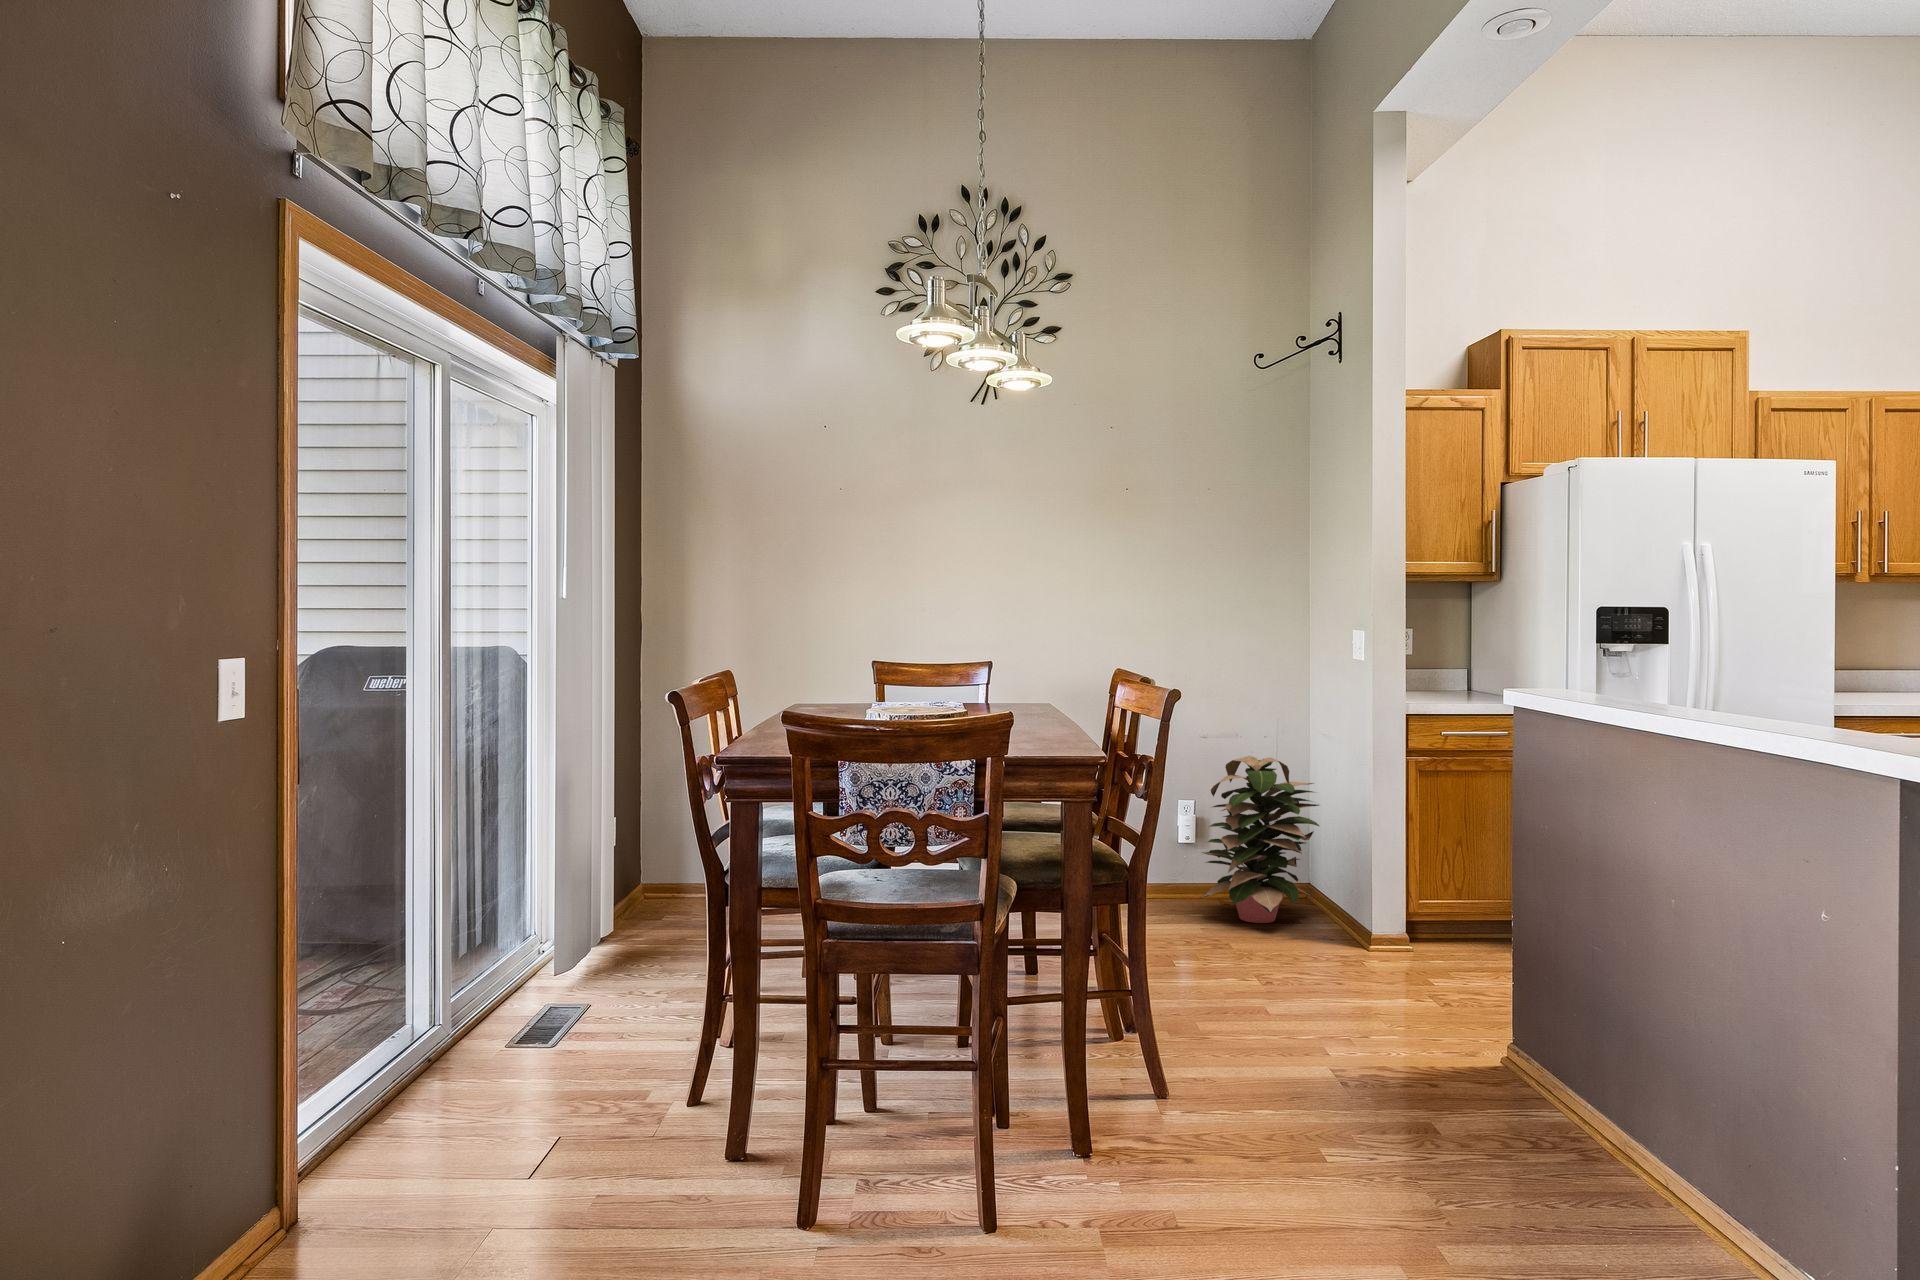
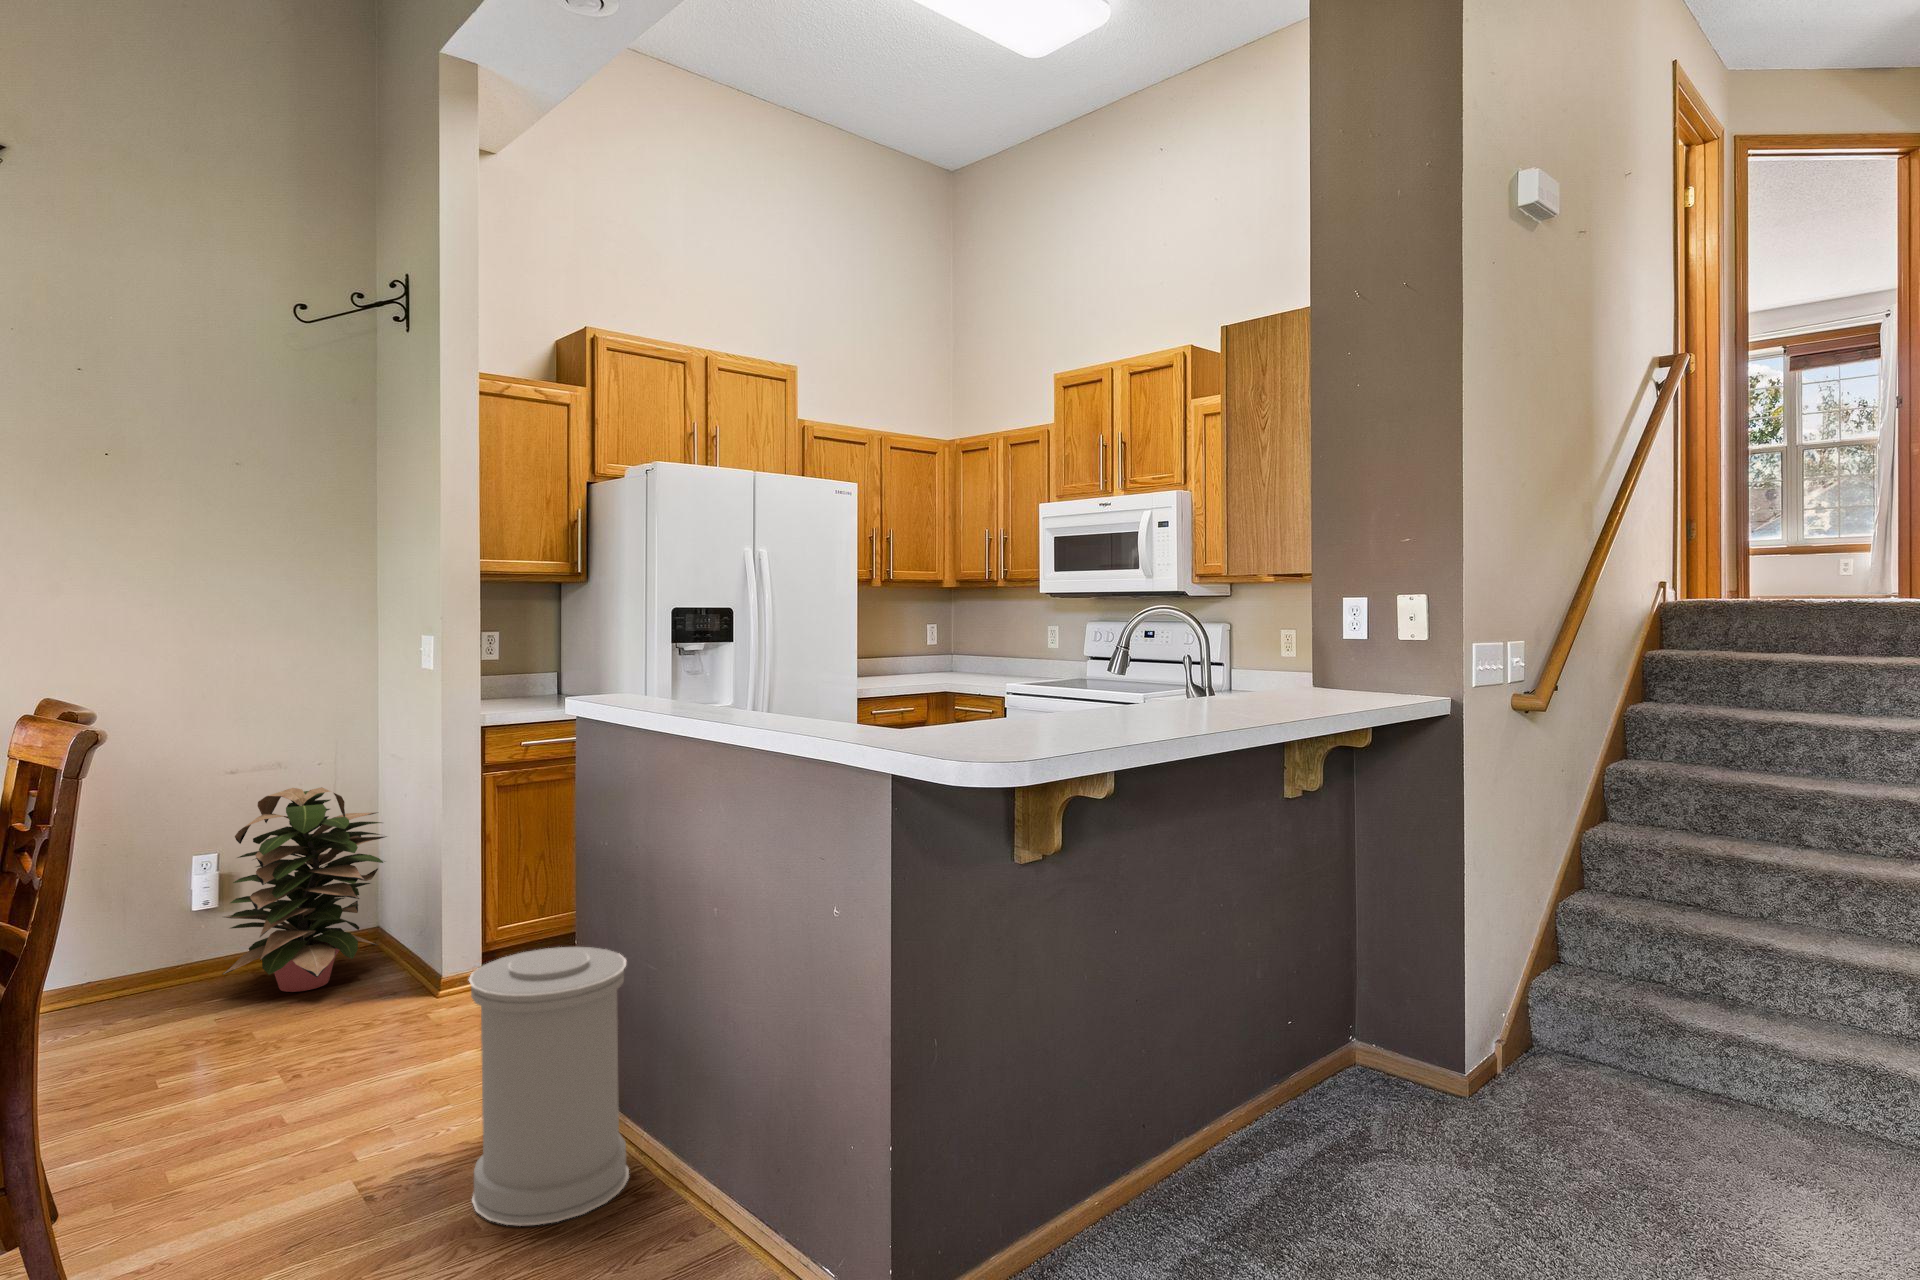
trash can: none [1426,909,1574,1153] -> present [469,947,629,1225]

